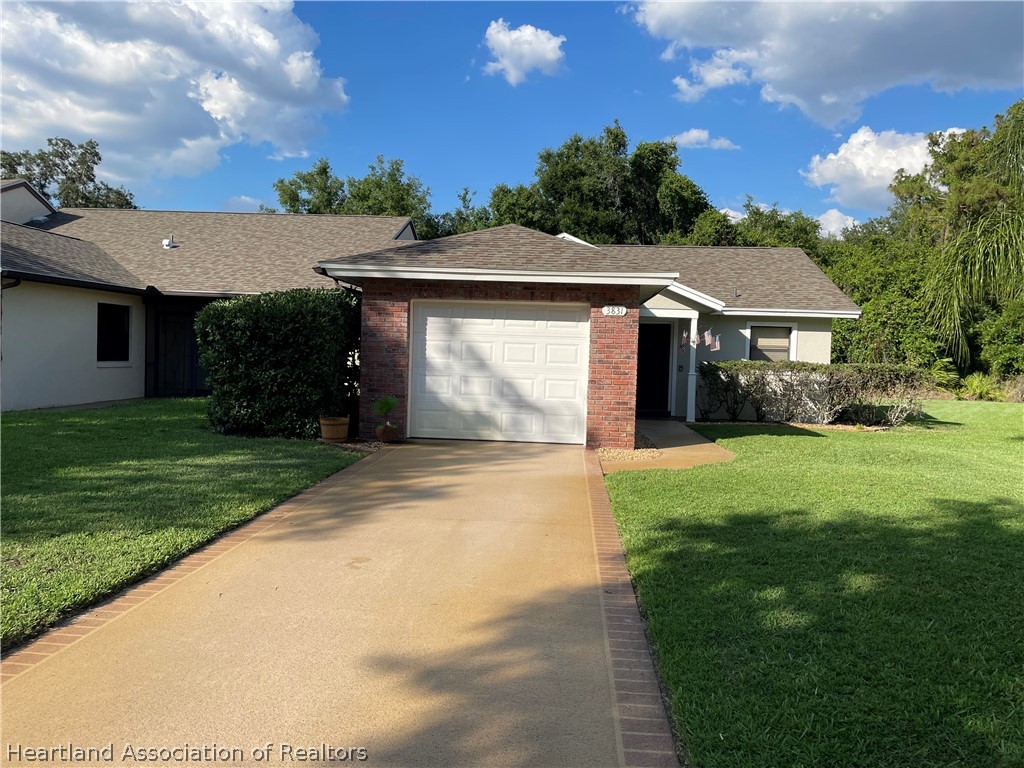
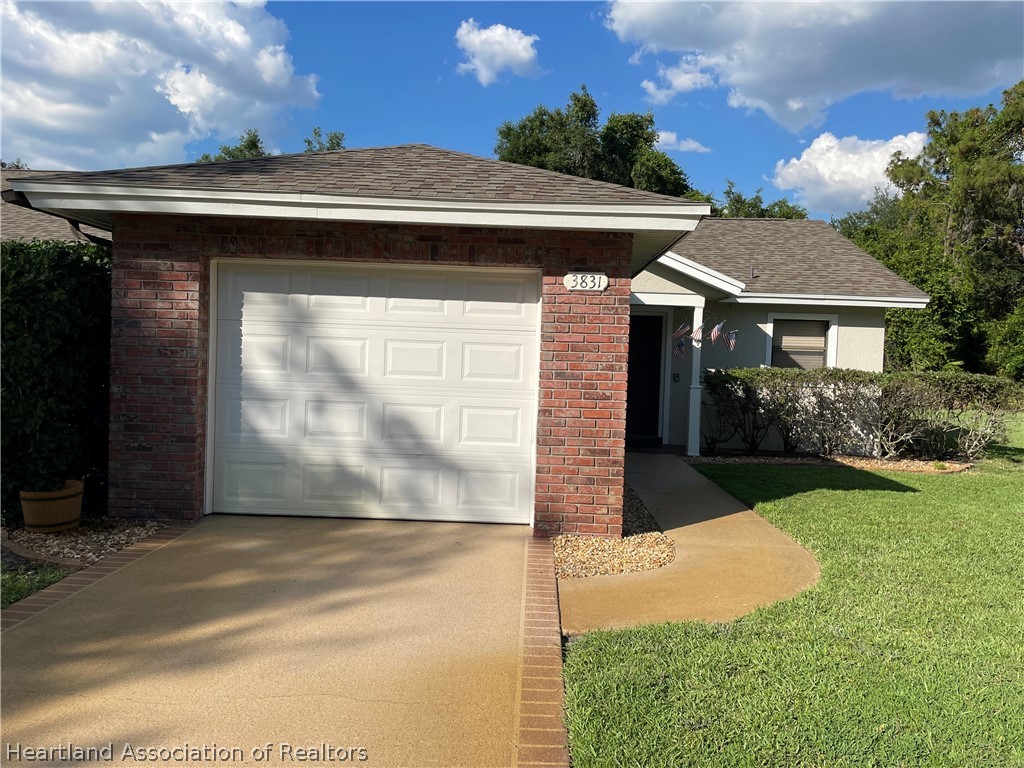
potted tree: present [374,397,398,442] -> none [113,434,179,529]

